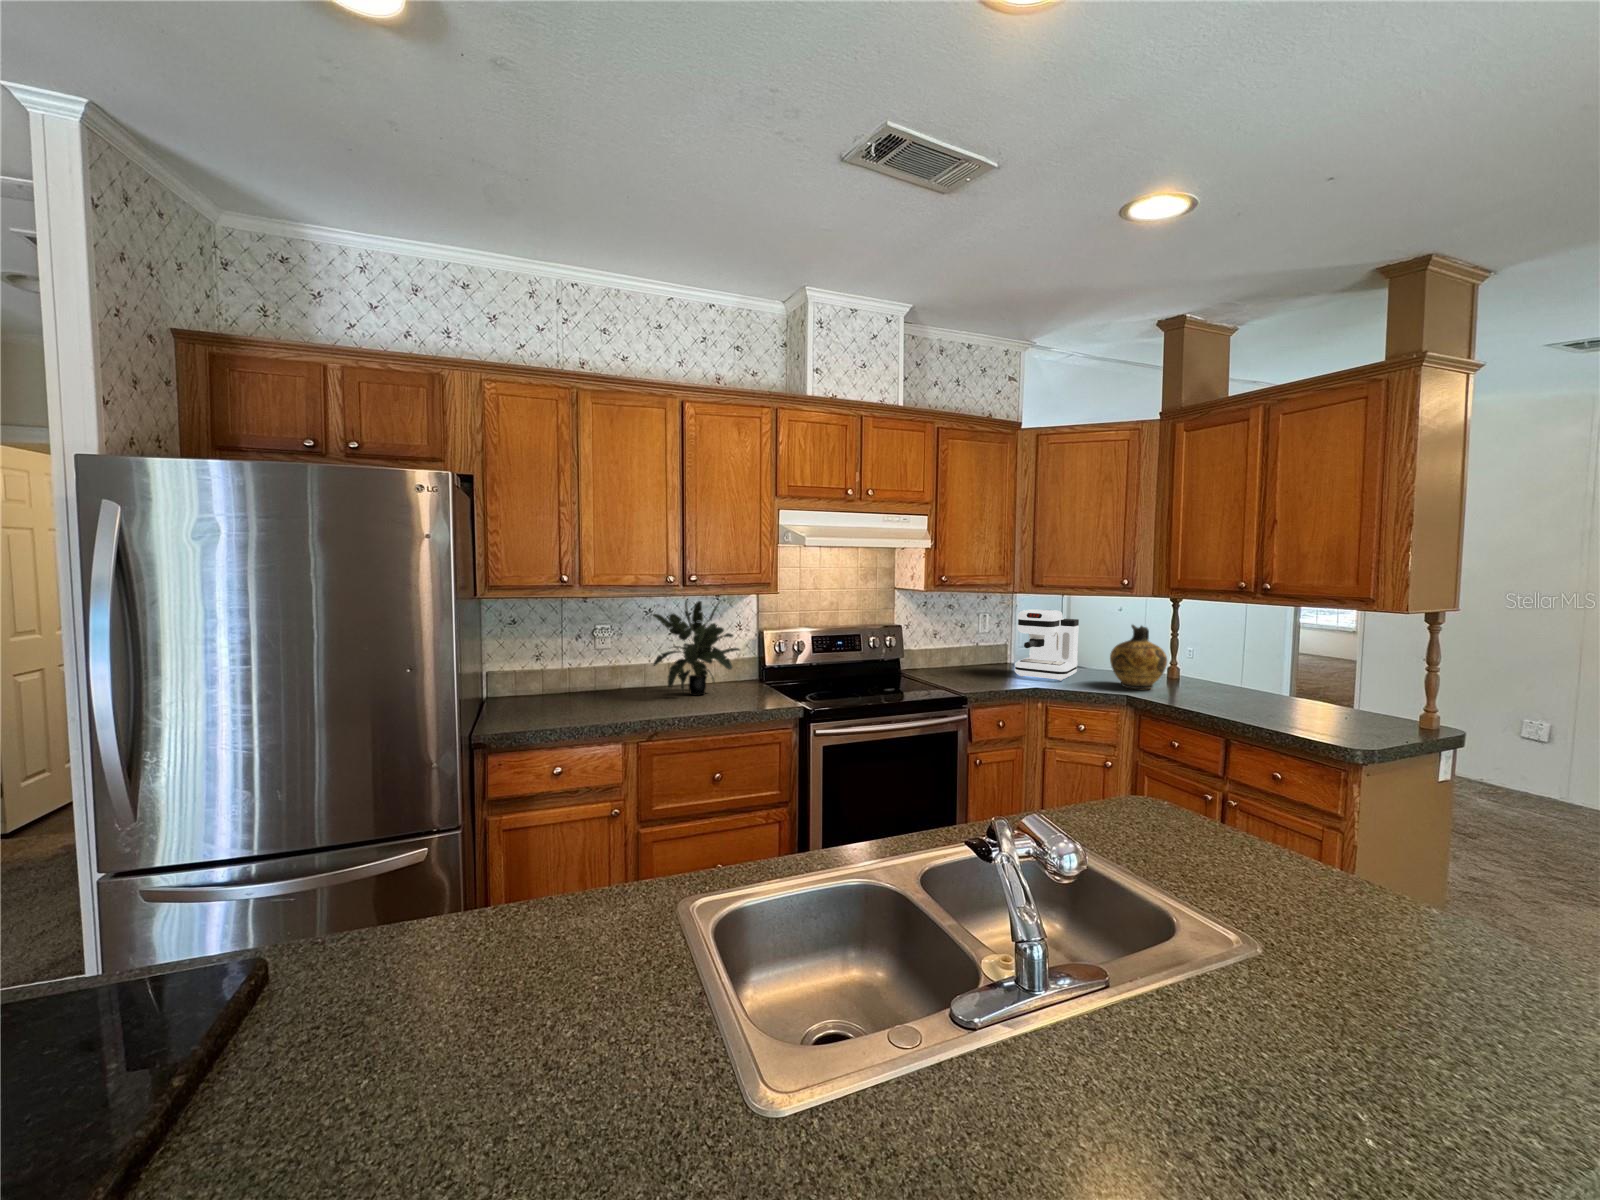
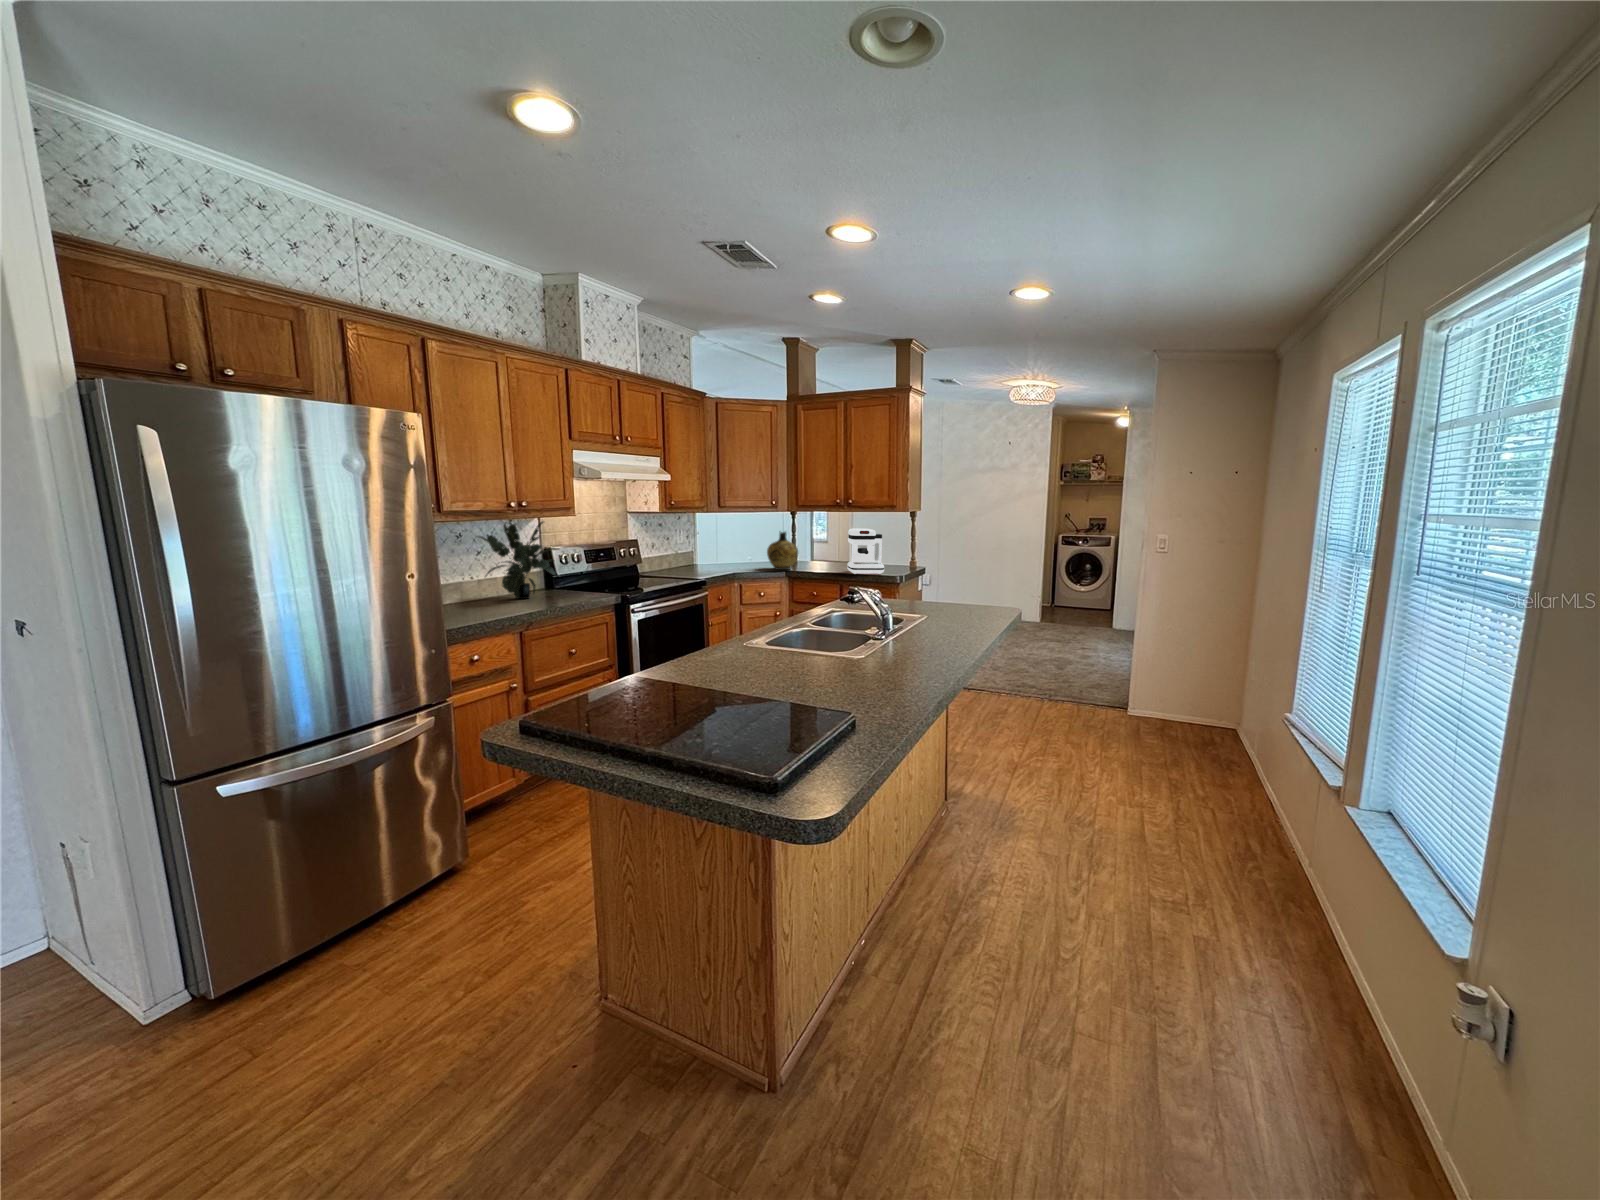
coffee maker: present [1015,609,1079,681] -> present [847,529,884,574]

